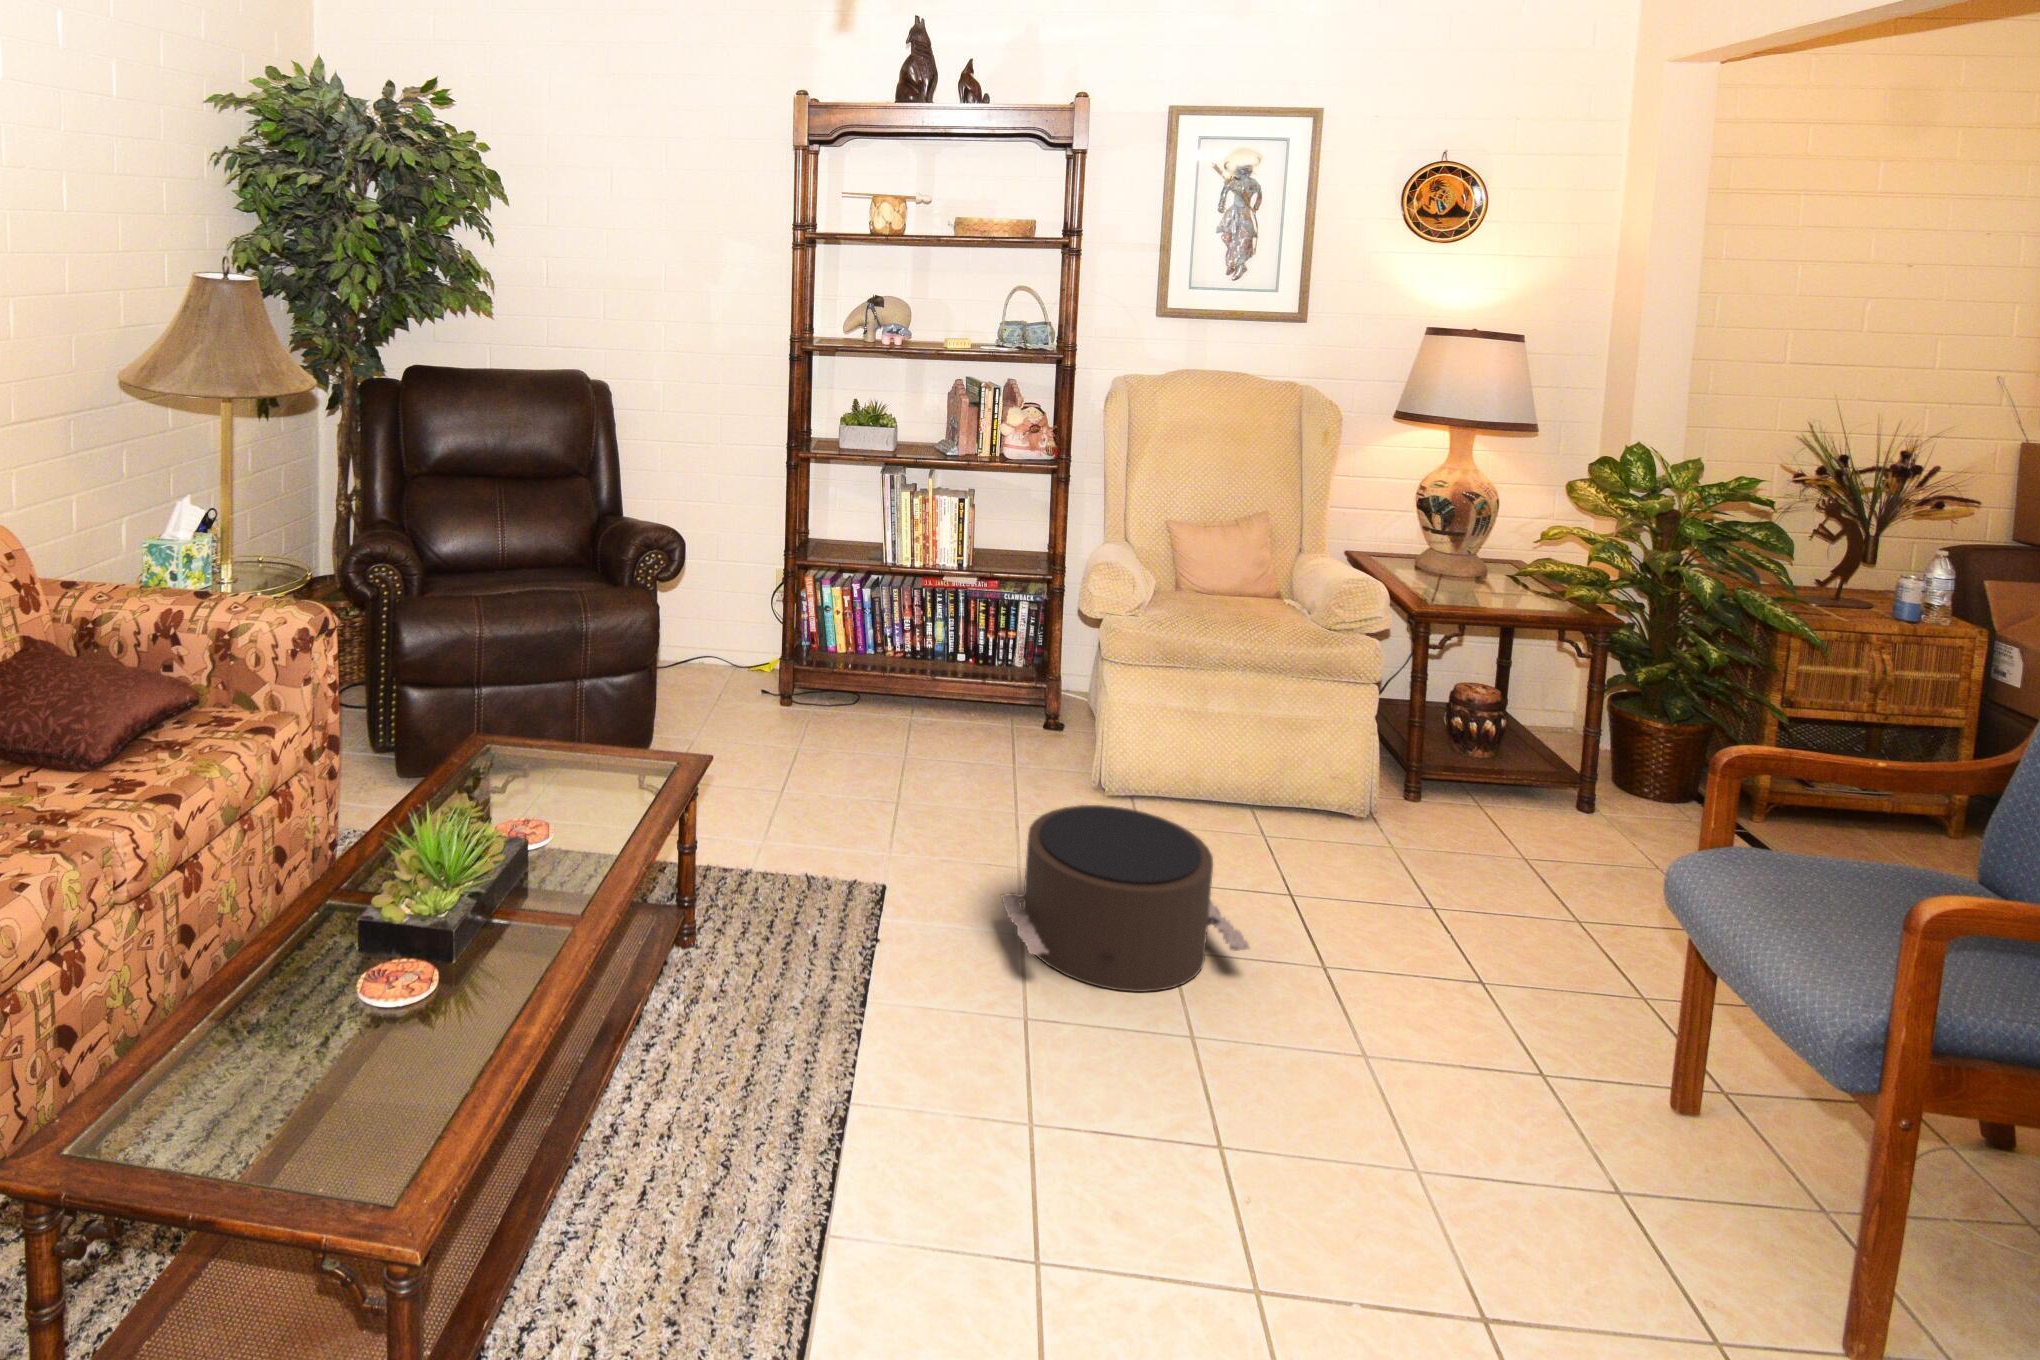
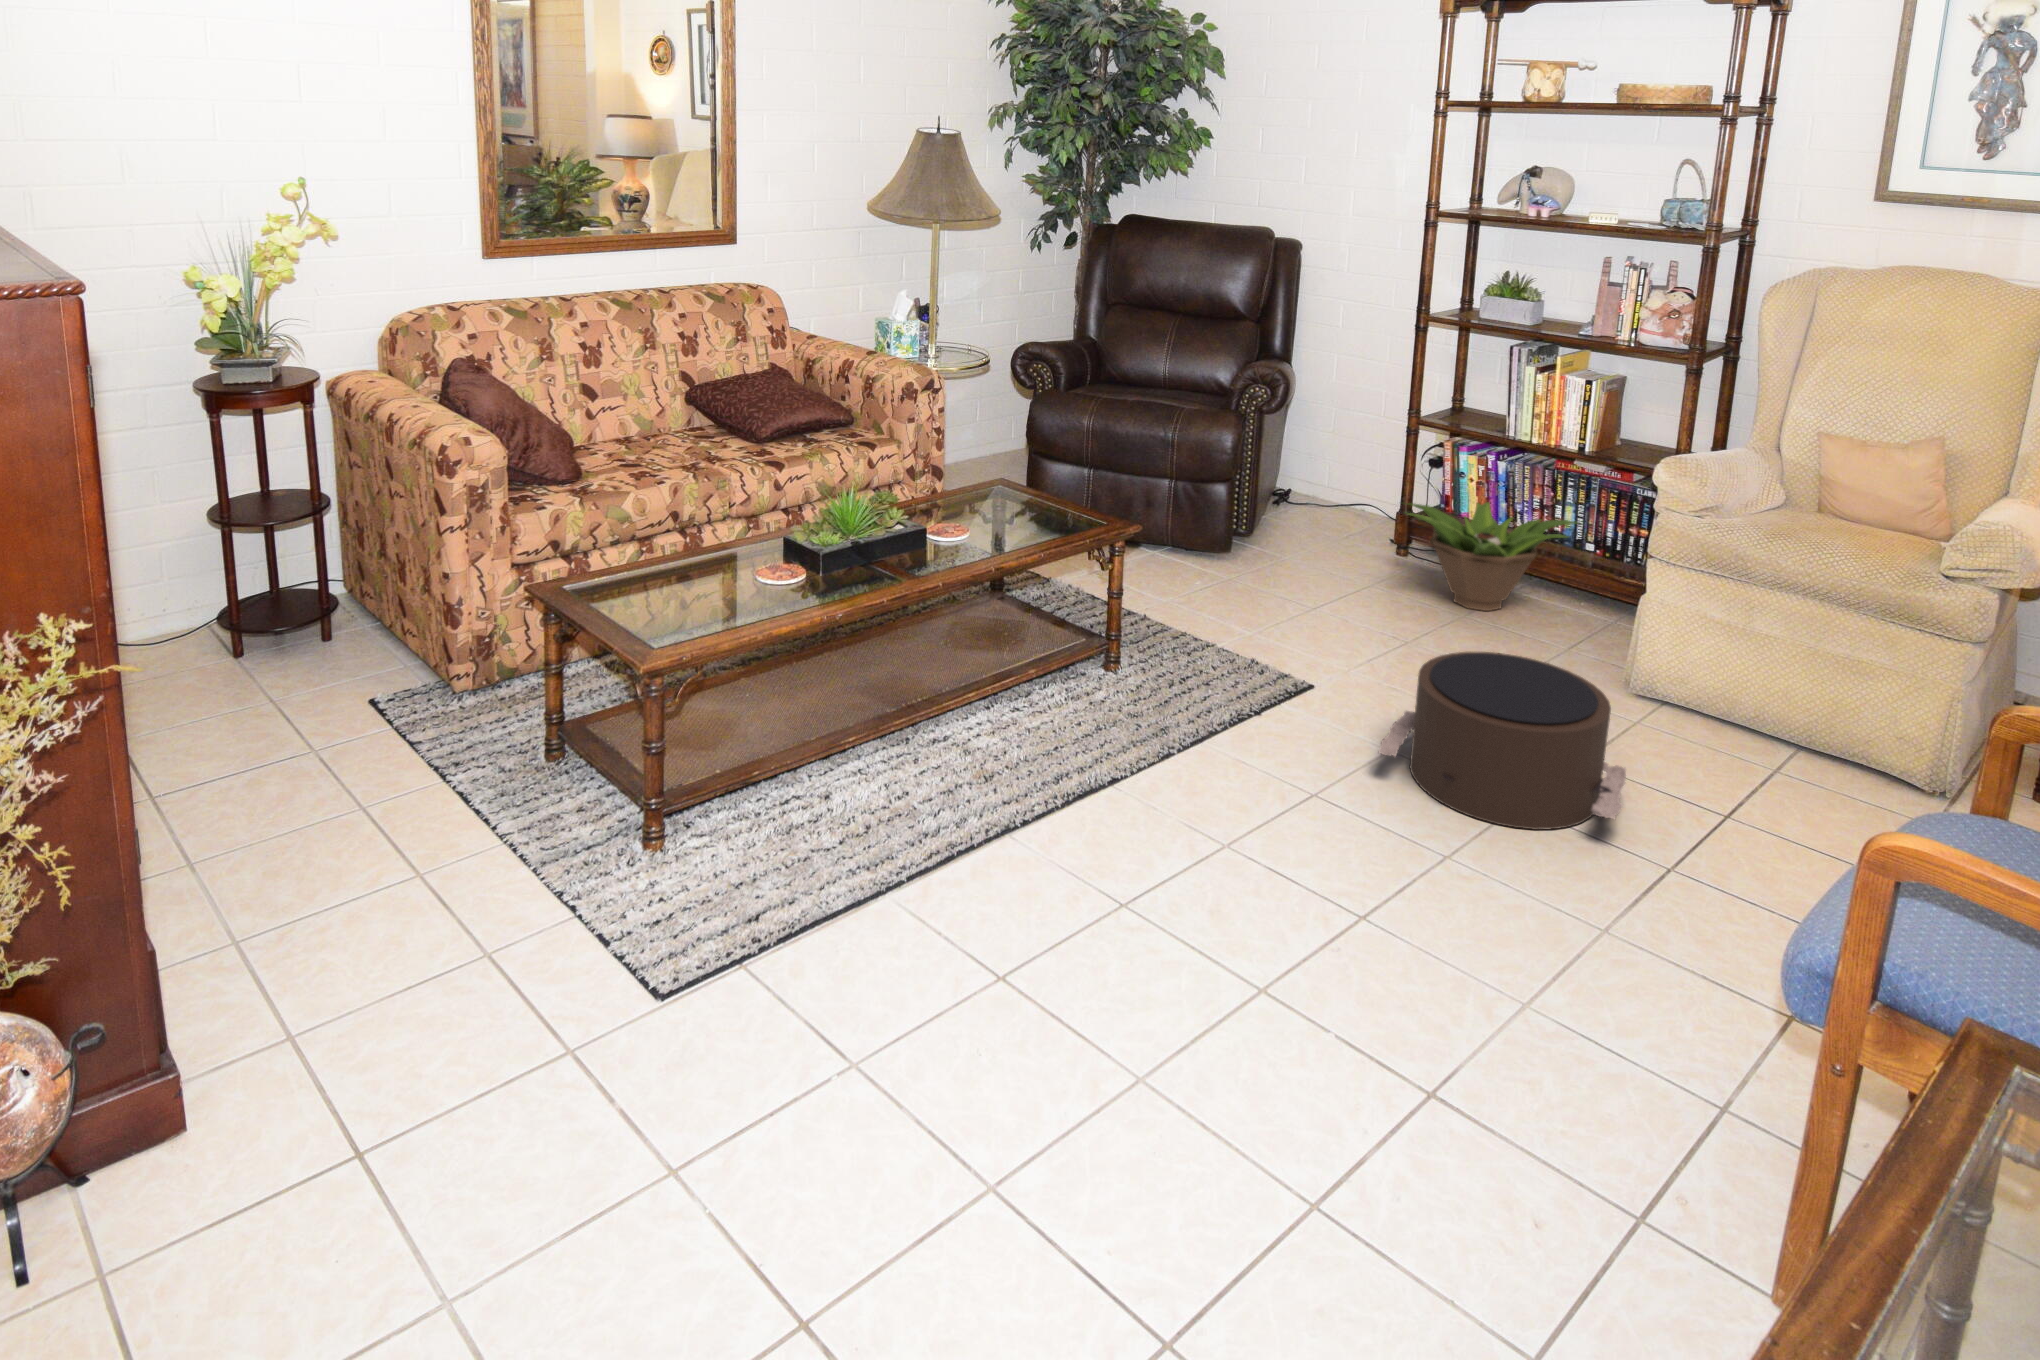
decorative plant: none [803,635,988,752] -> present [1408,502,1578,611]

